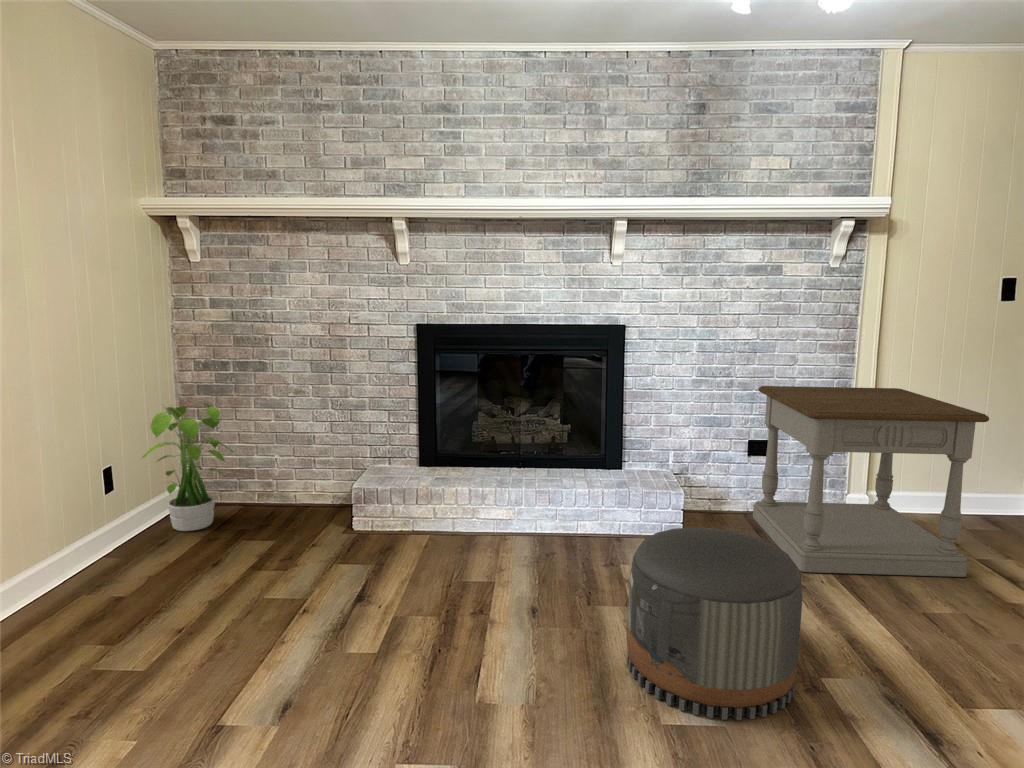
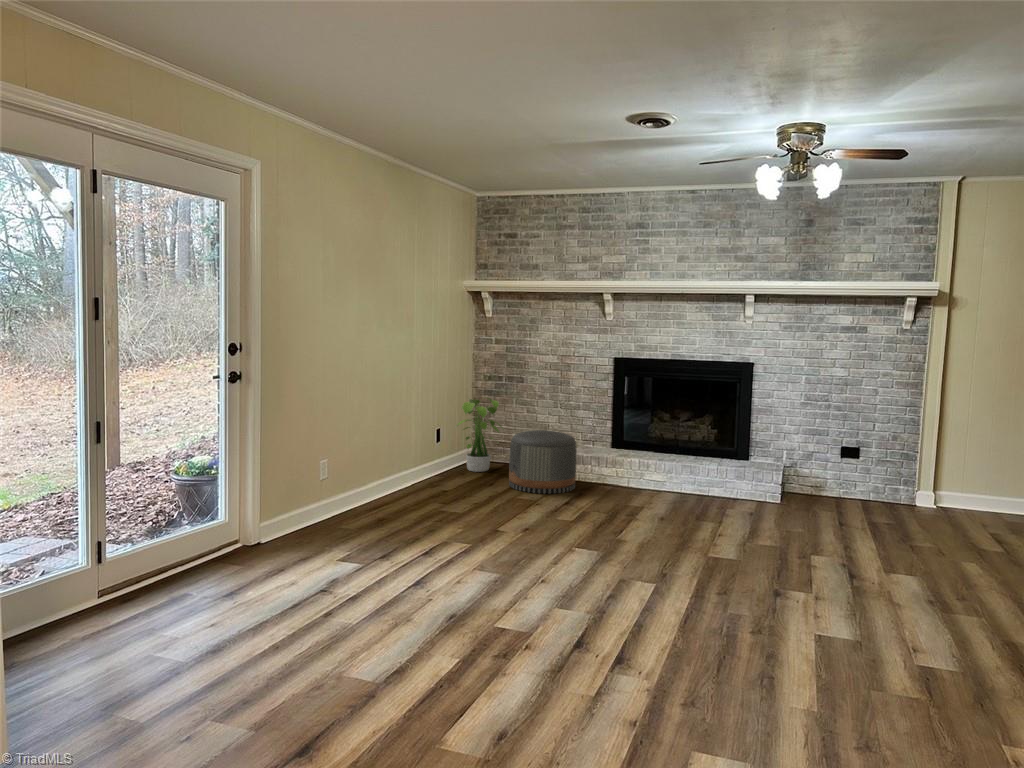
side table: present [753,386,989,577] -> none [841,409,978,538]
pouf: present [627,527,802,720] -> present [509,430,577,493]

